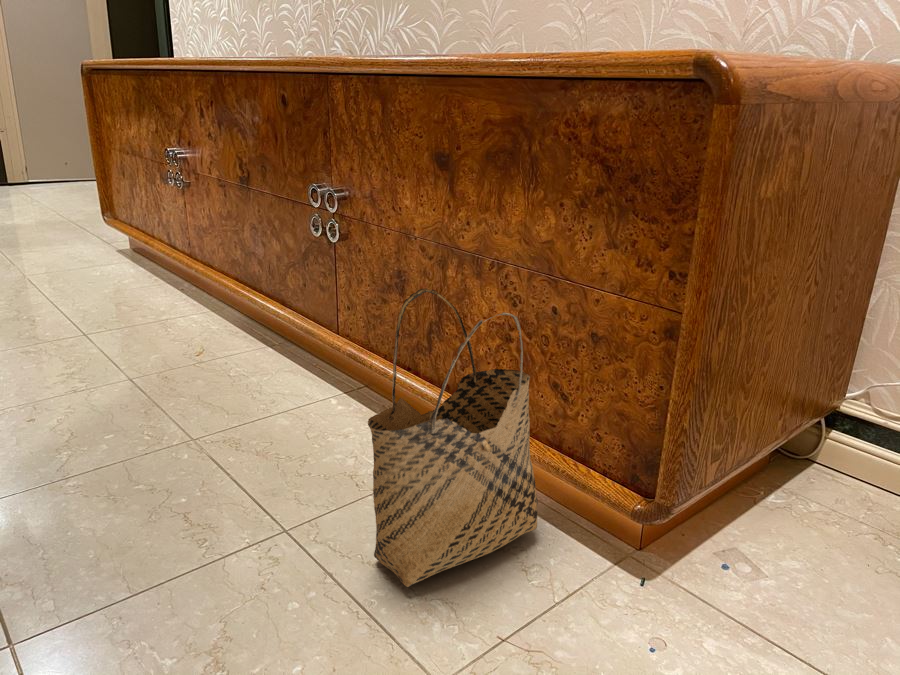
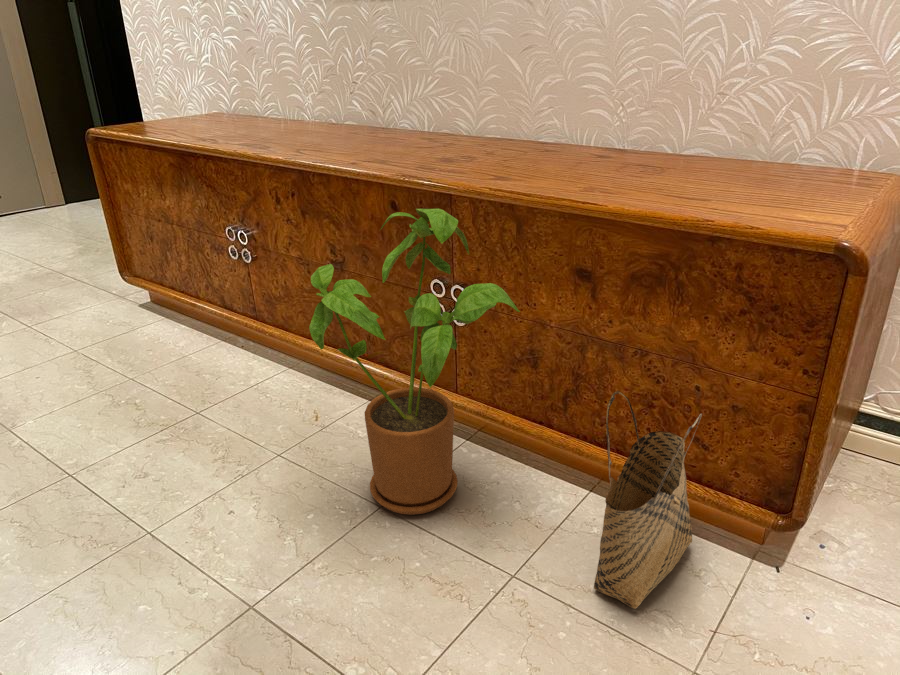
house plant: none [114,67,348,450] -> present [309,209,520,515]

